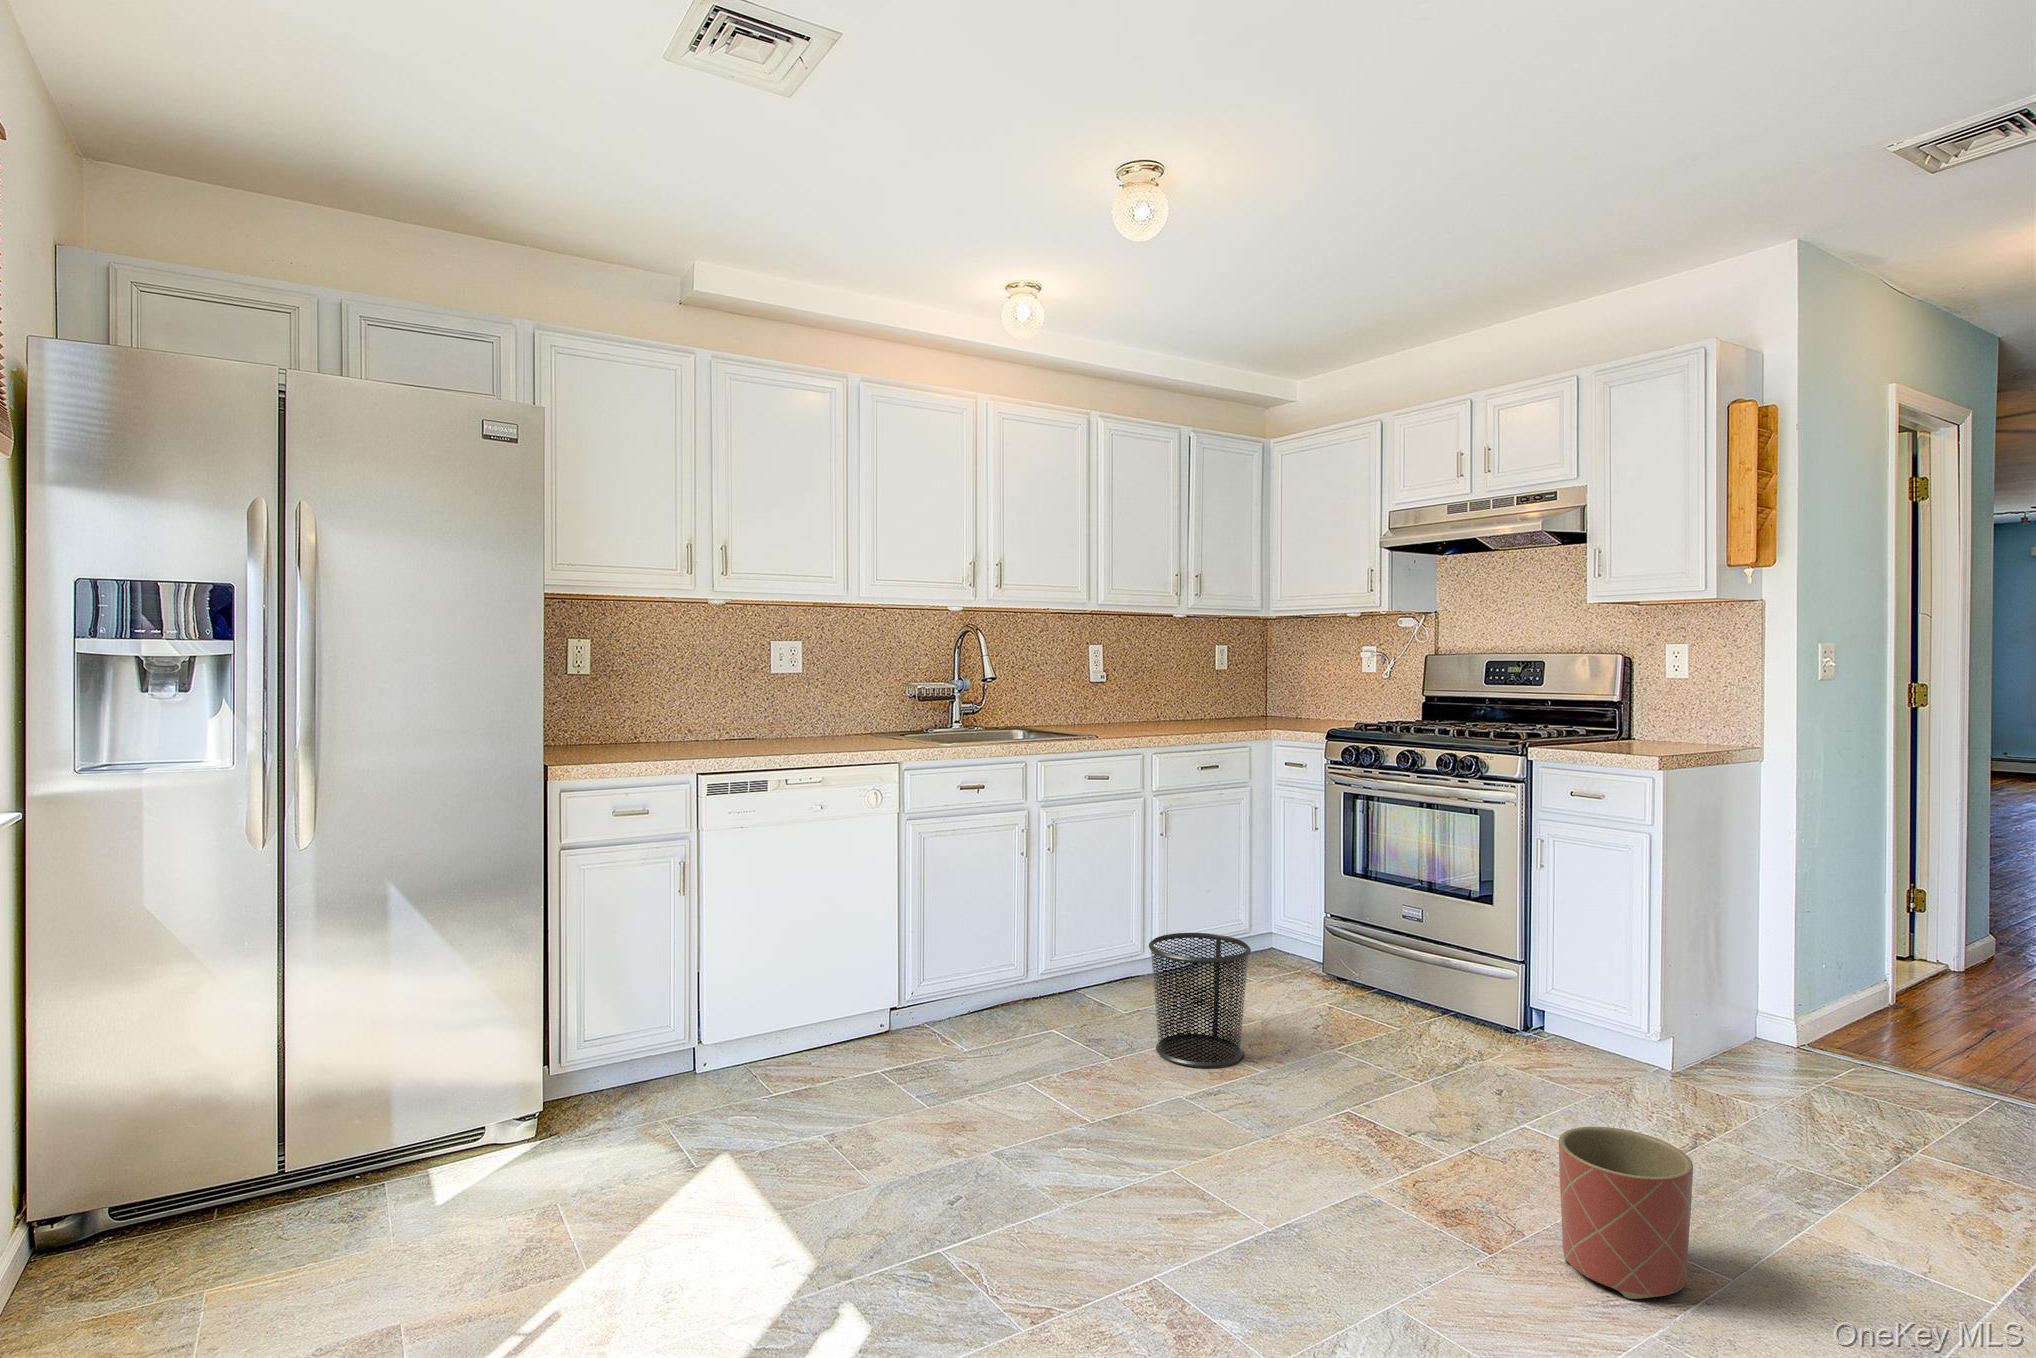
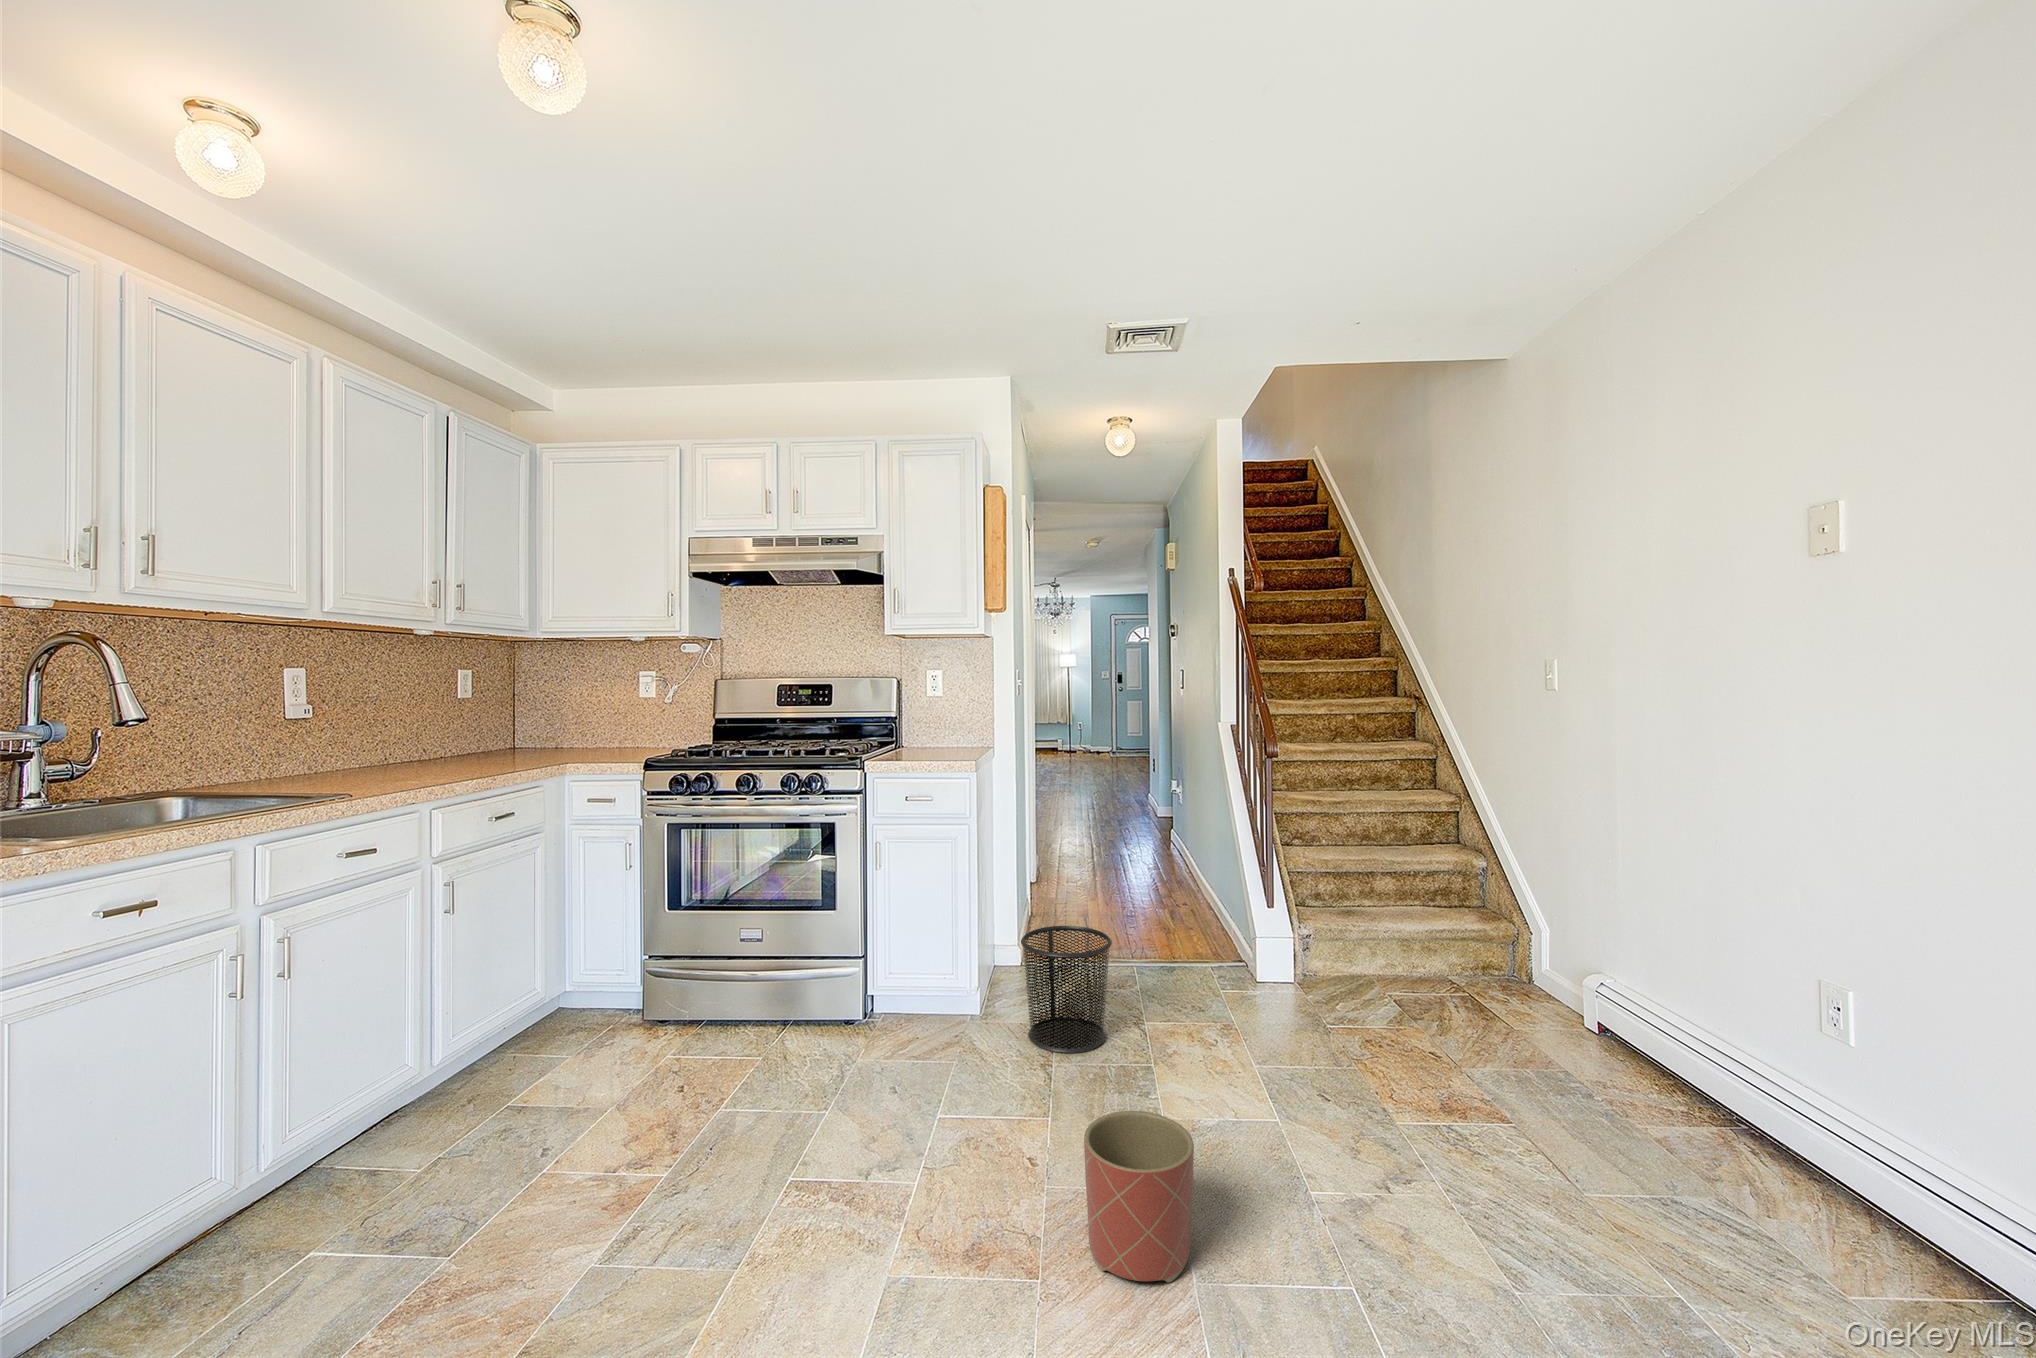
waste bin: present [1149,933,1251,1067] -> present [1021,926,1112,1053]

